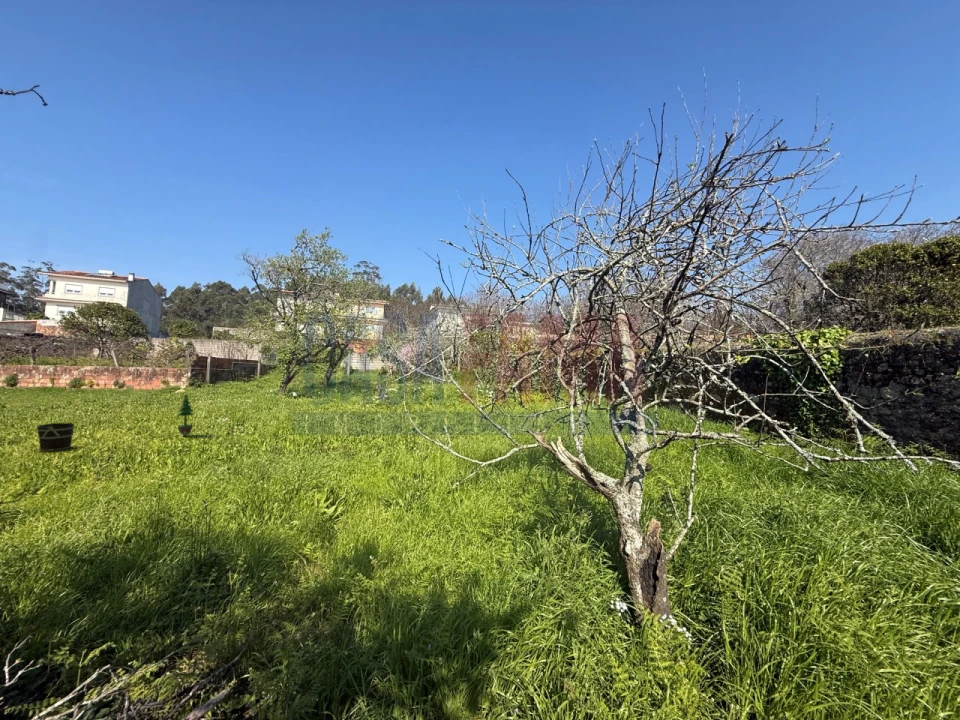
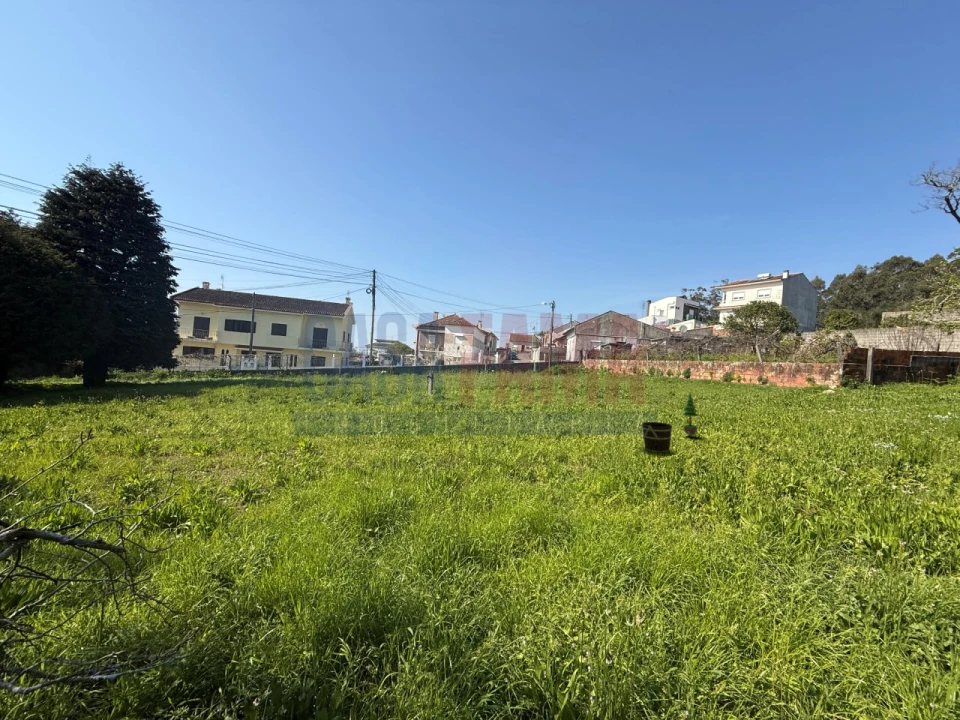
potted tree: present [177,394,193,436] -> present [682,393,698,437]

